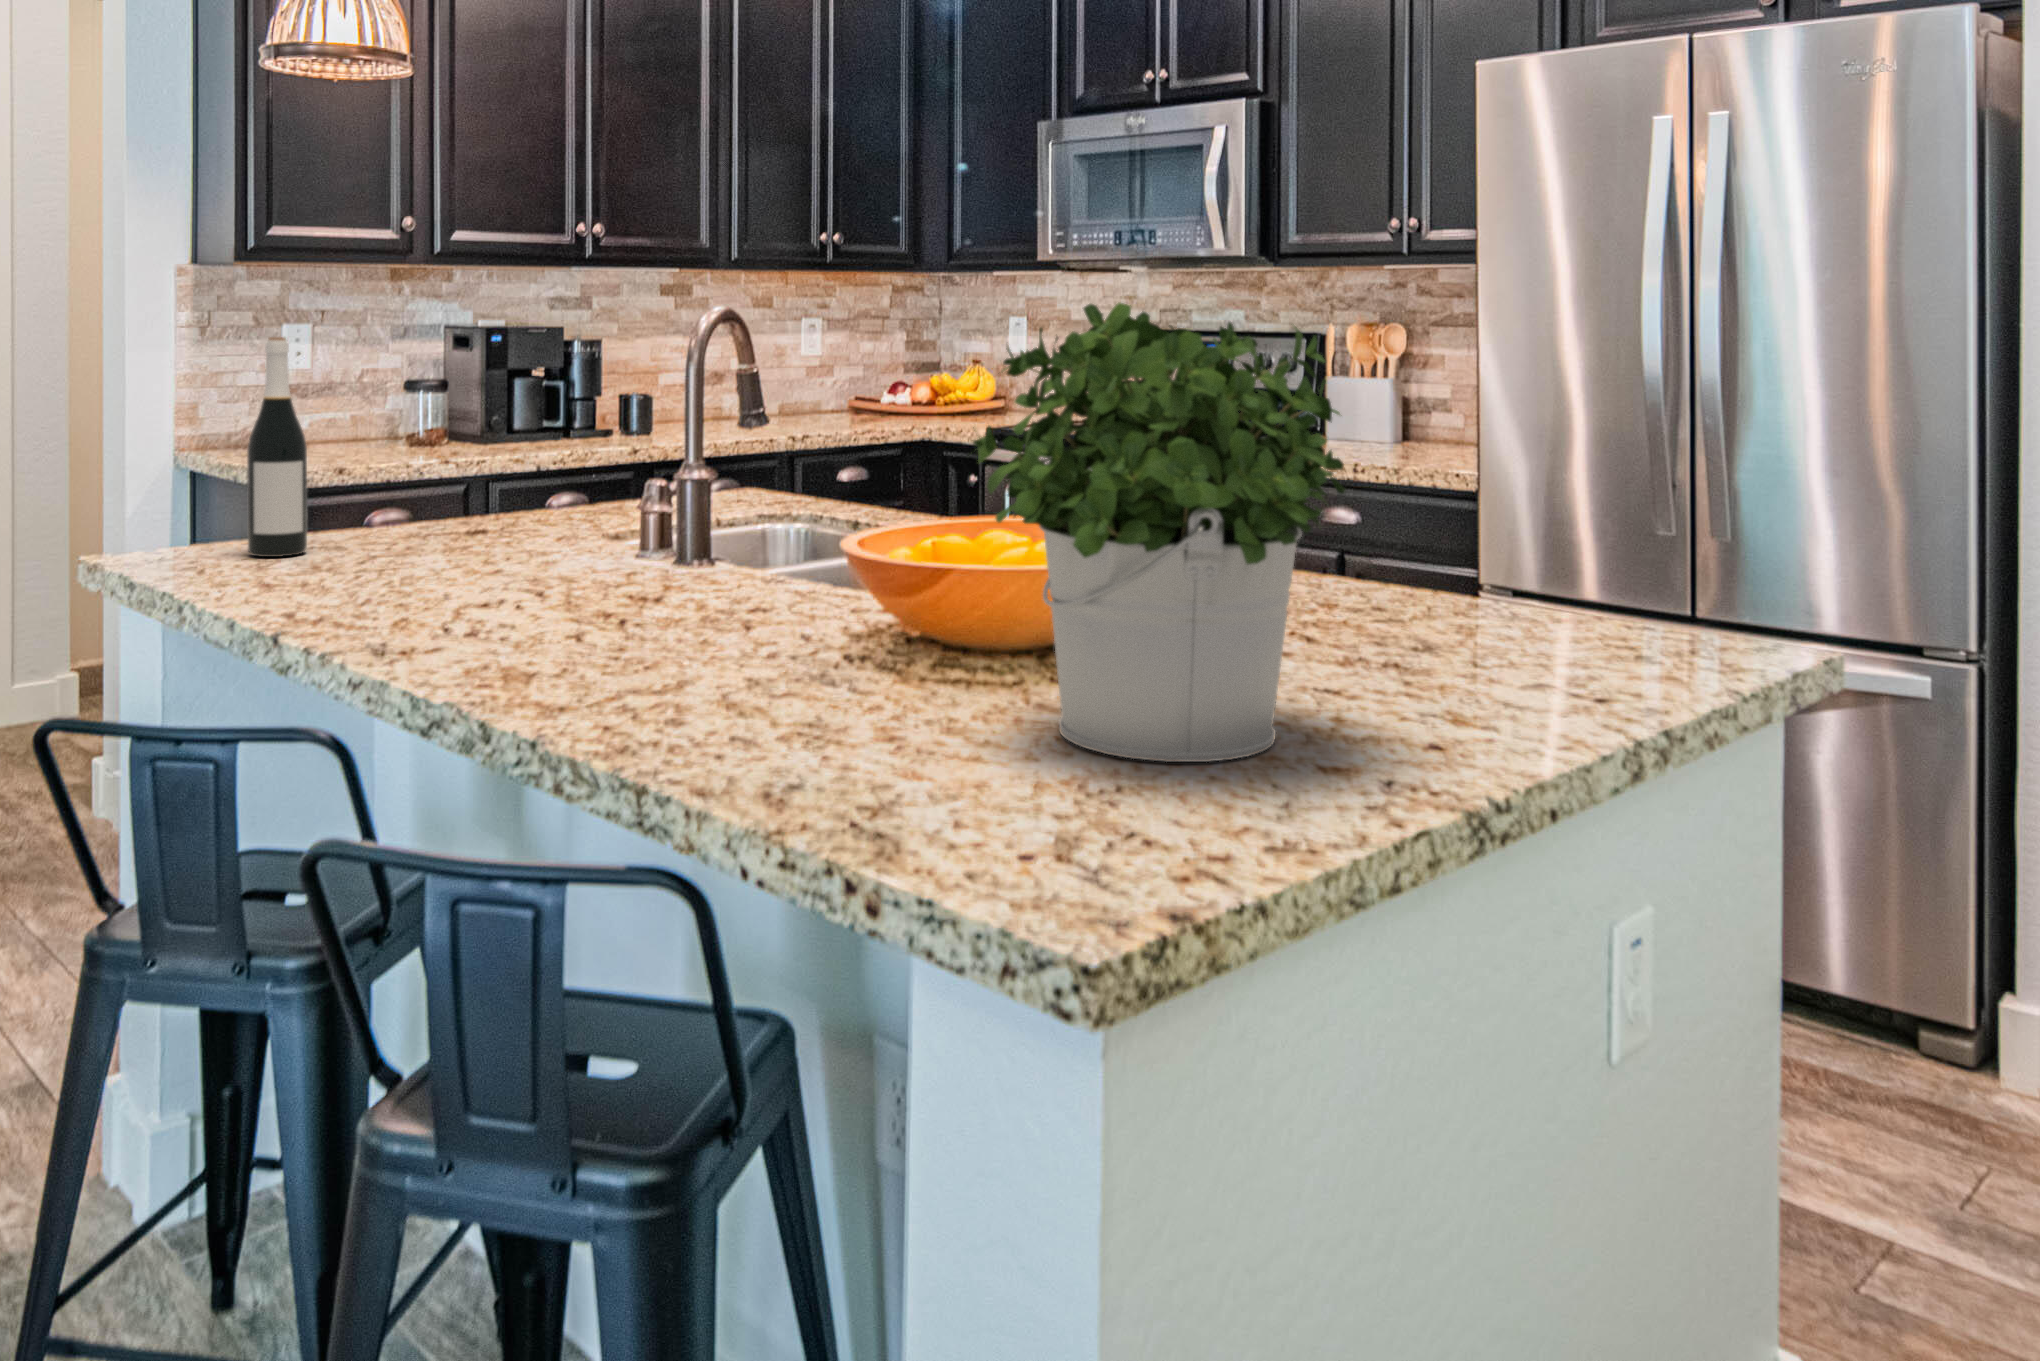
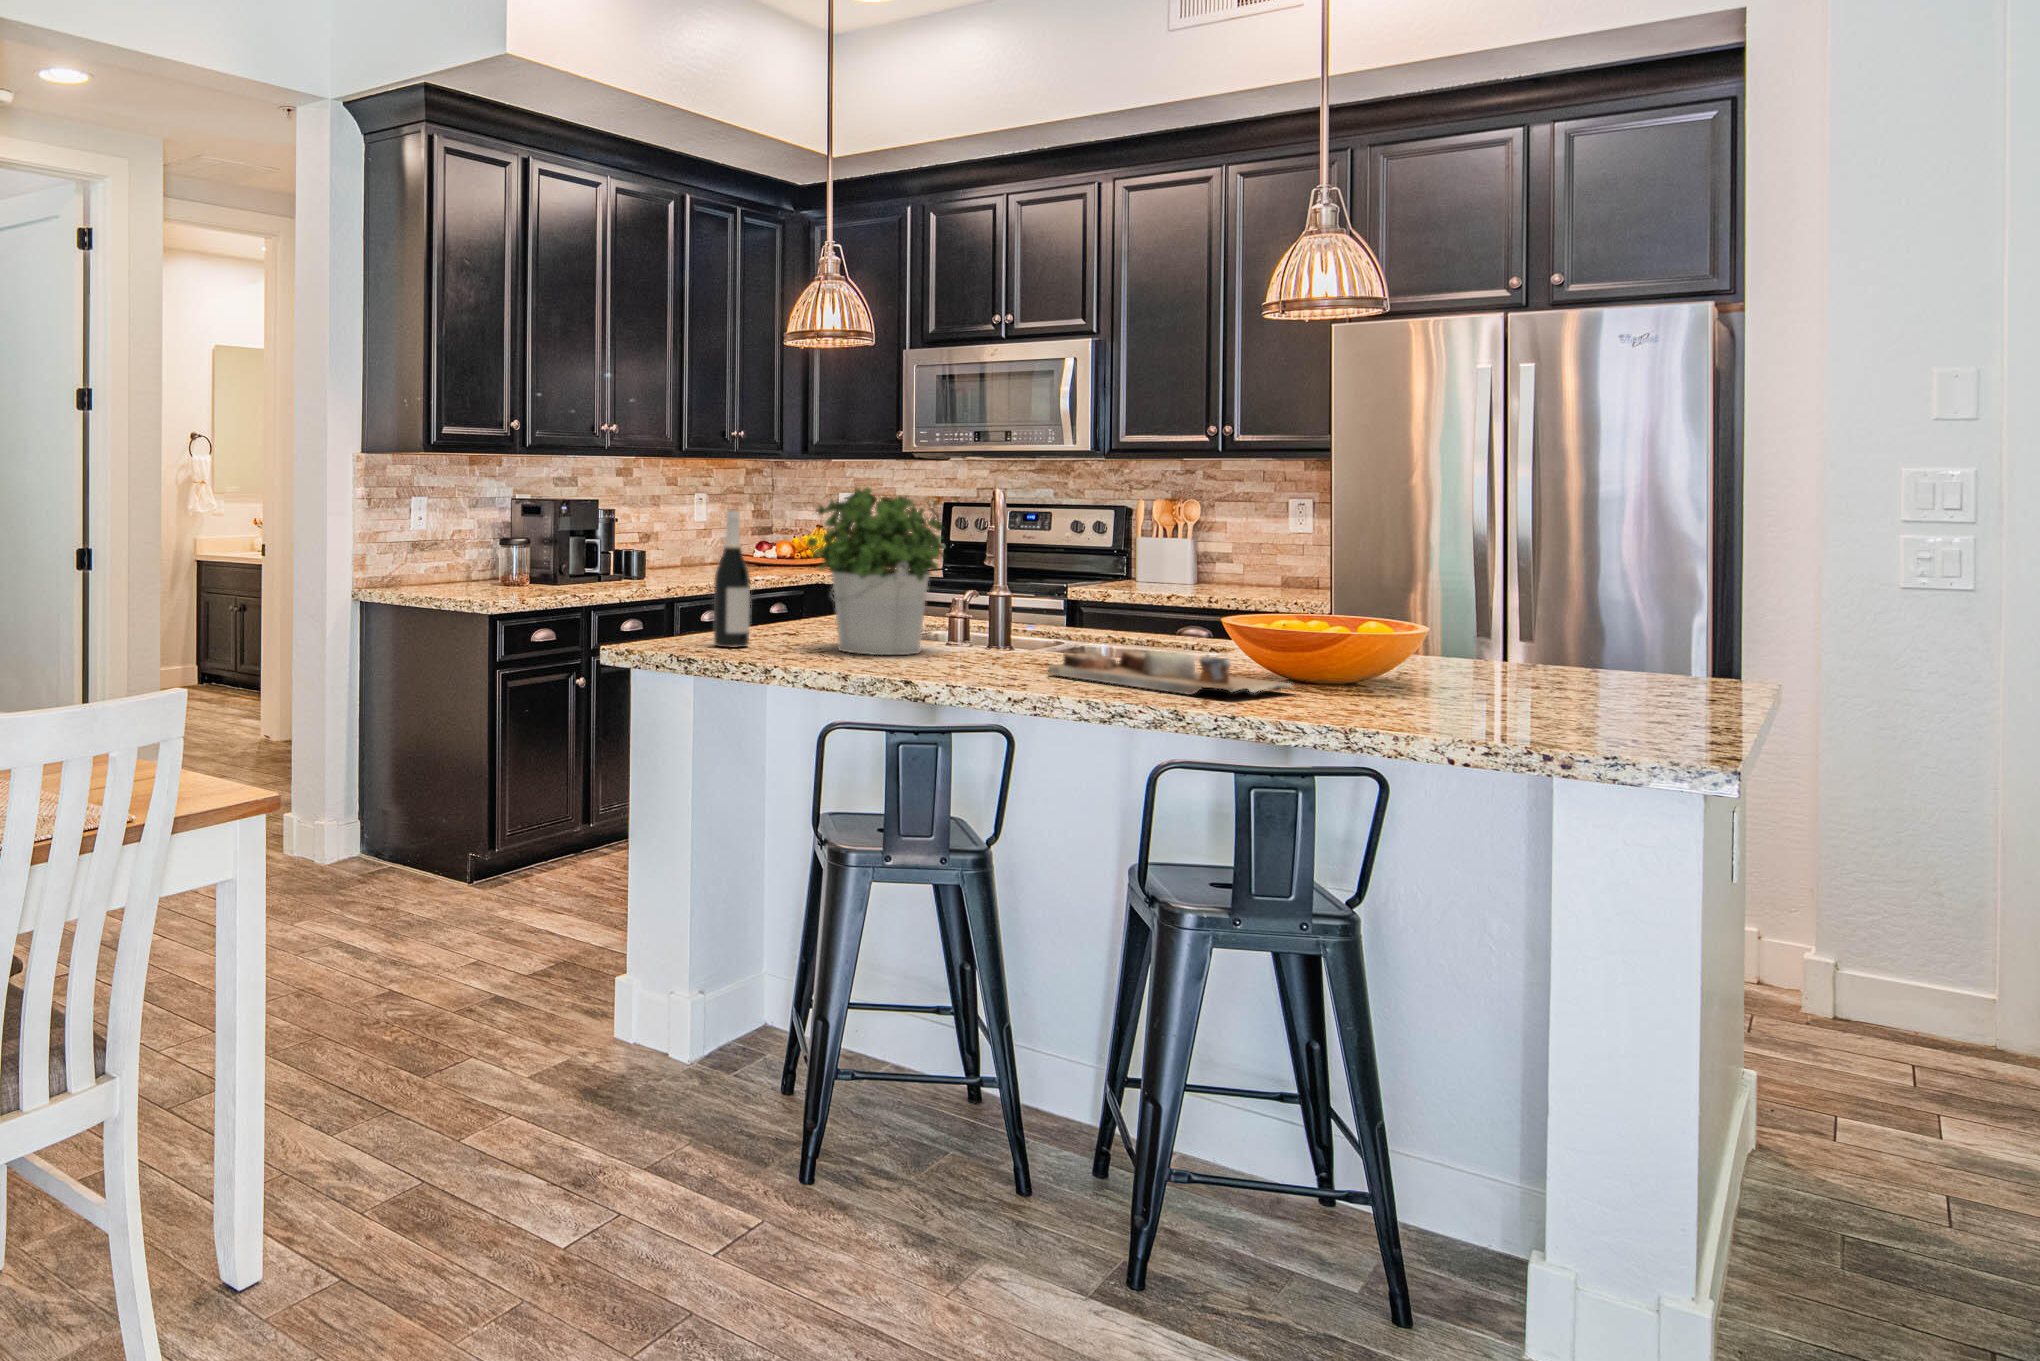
potted plant: present [973,303,1345,762] -> present [807,488,945,655]
cutting board: none [524,588,815,701] -> present [1048,651,1292,695]

